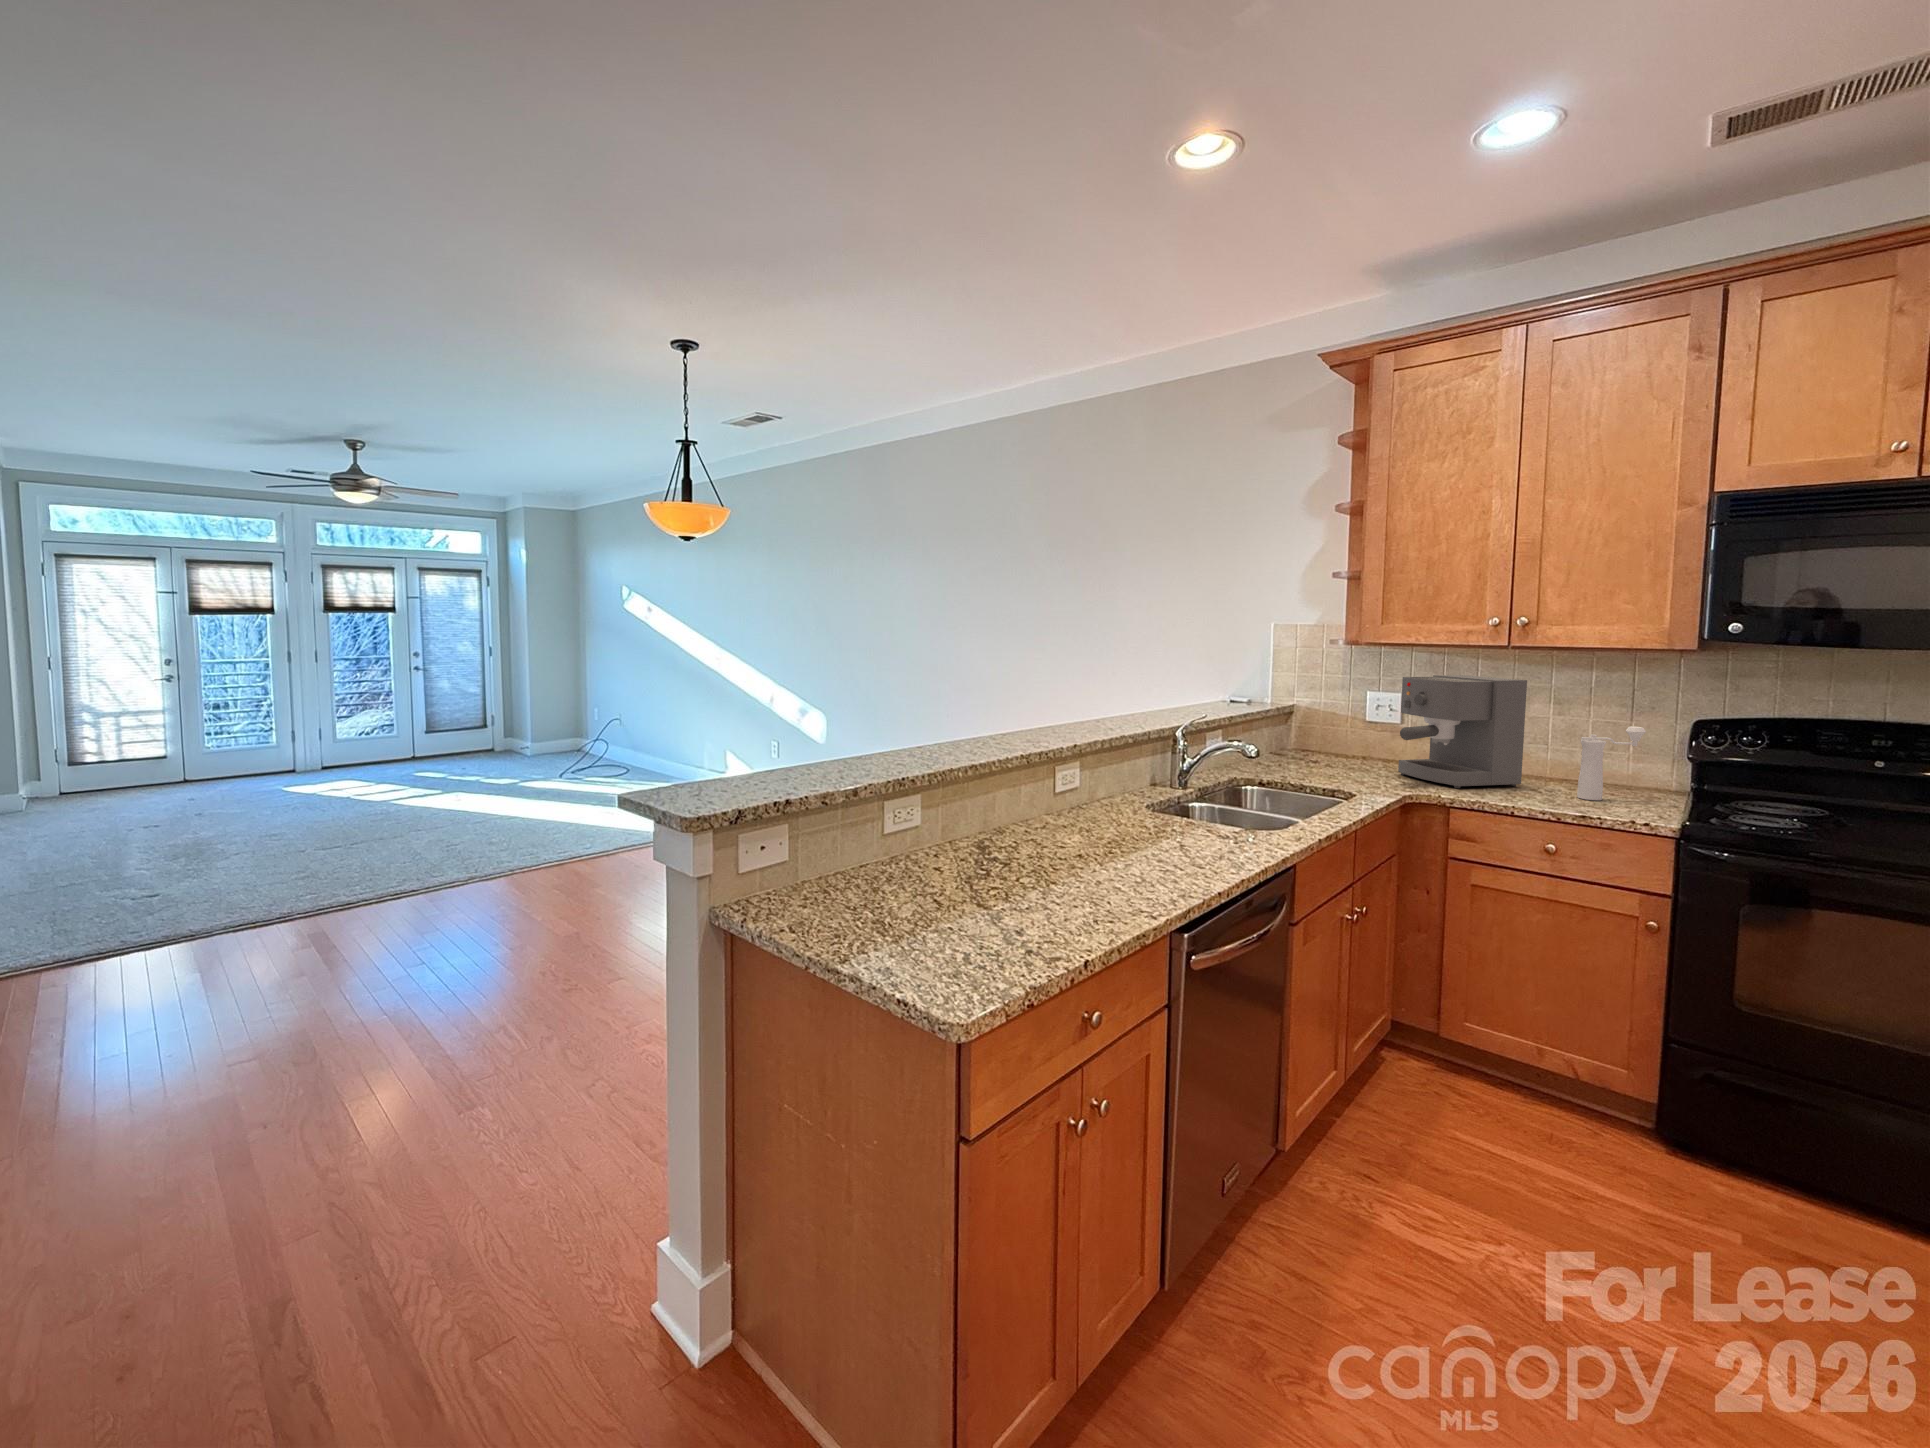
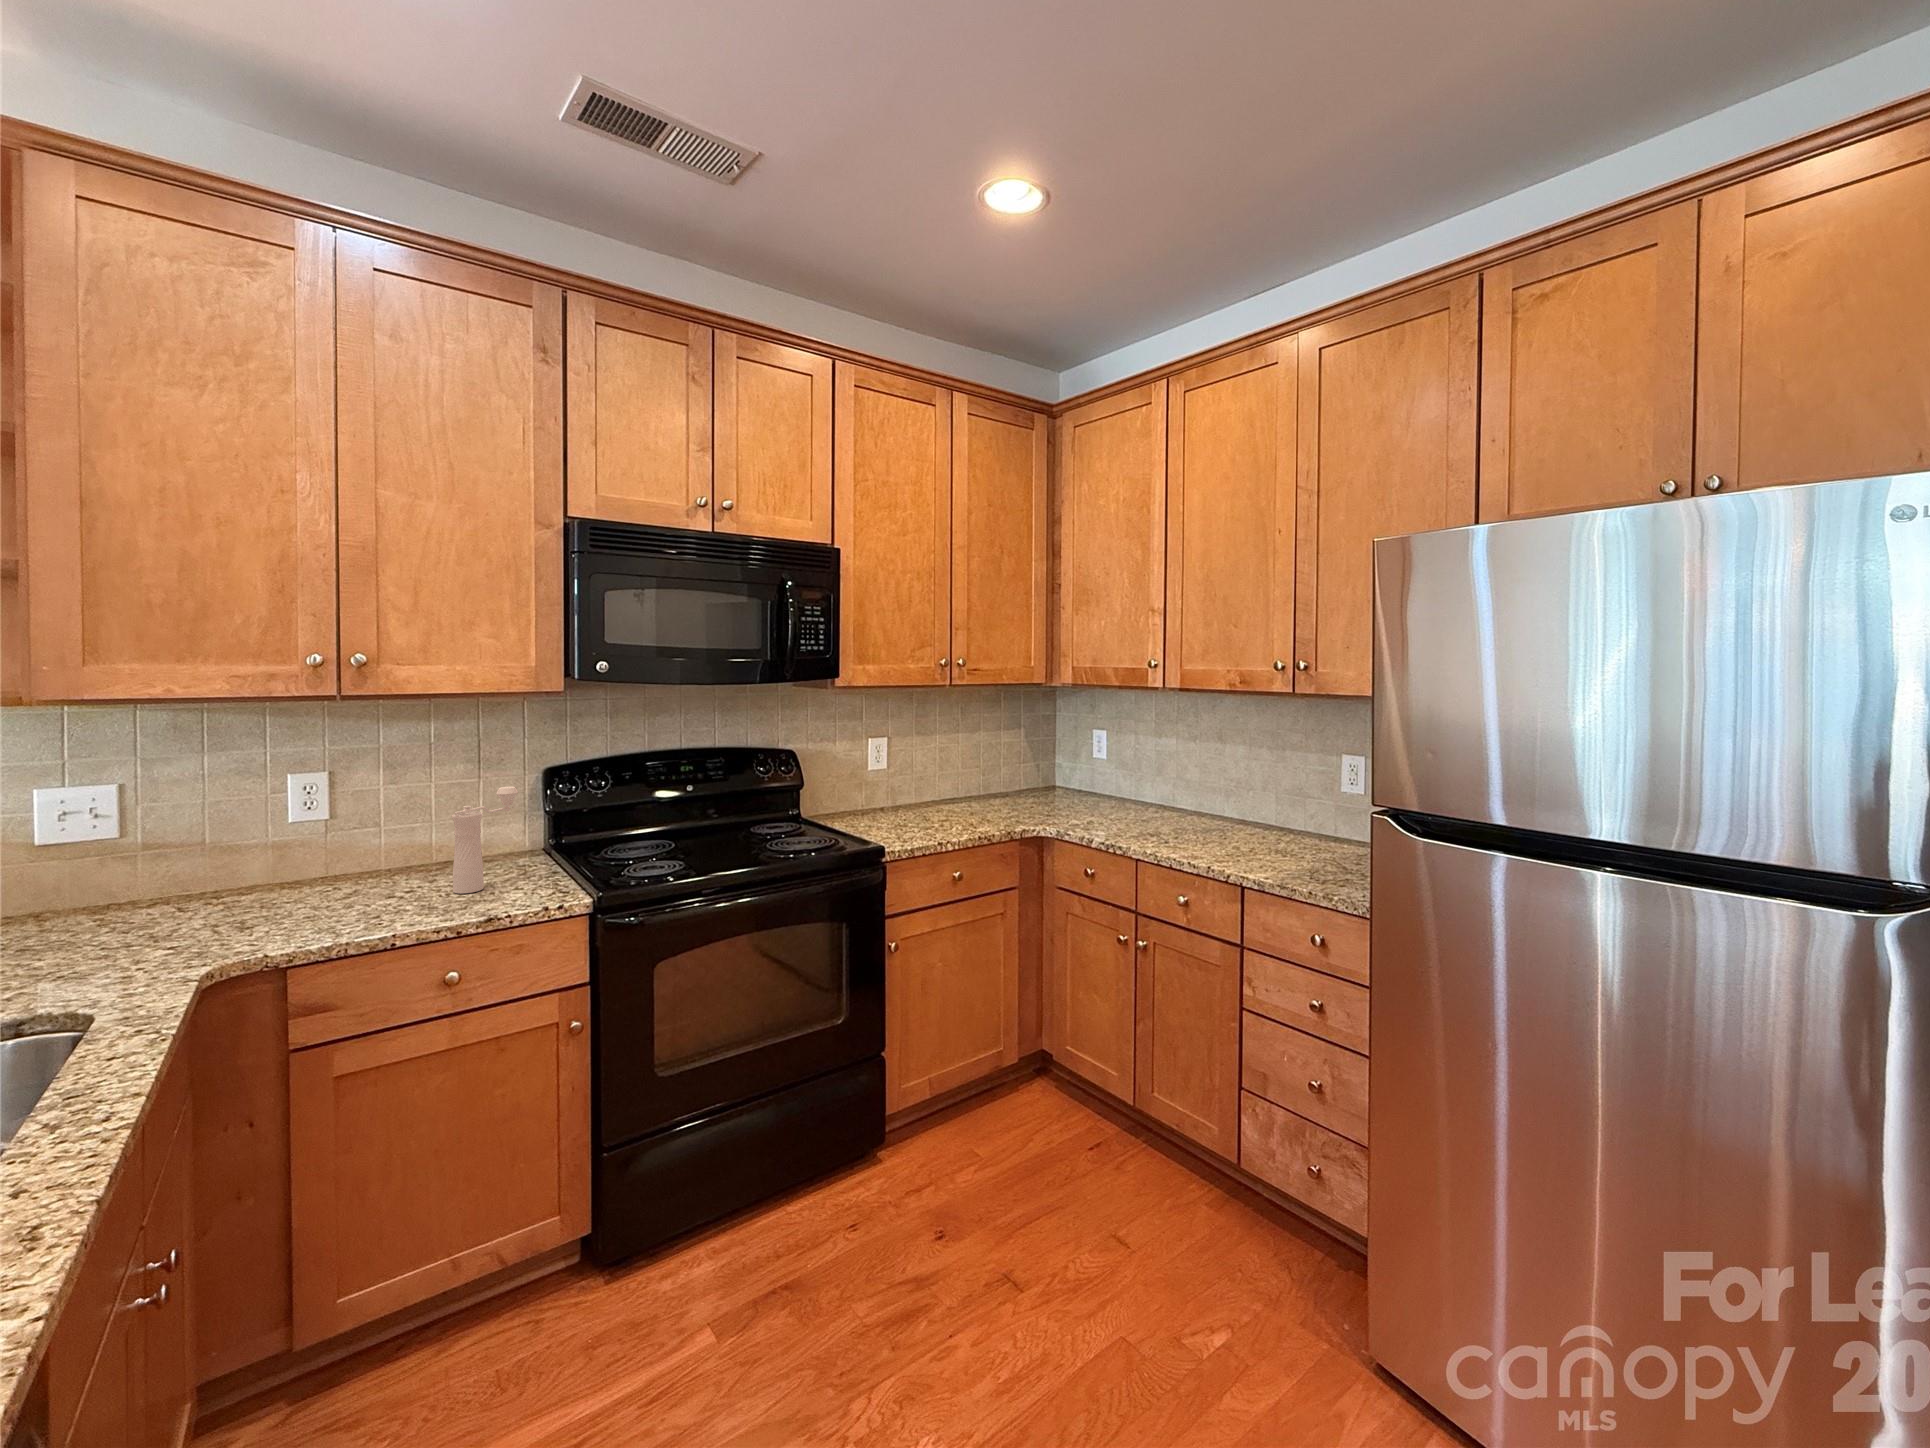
coffee maker: present [1398,675,1527,788] -> none [147,743,371,934]

